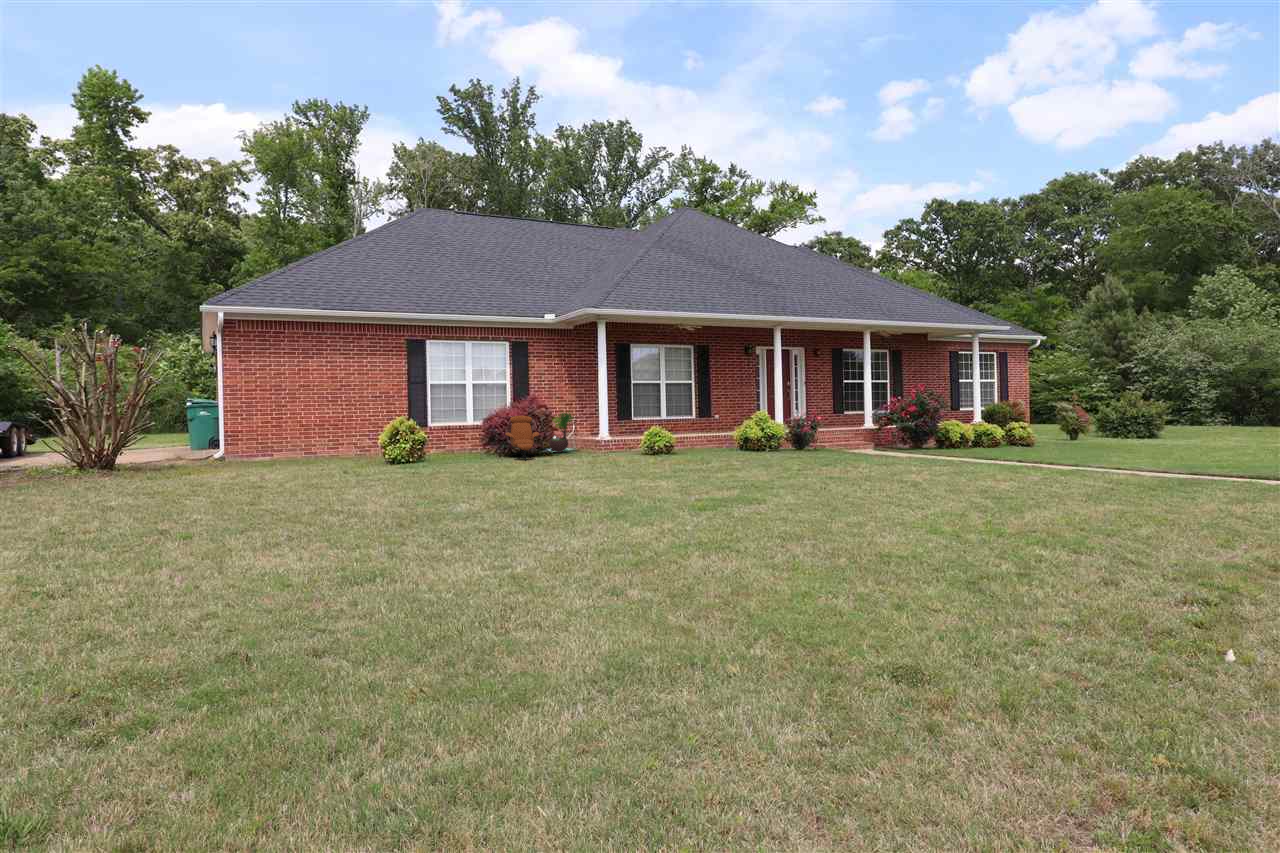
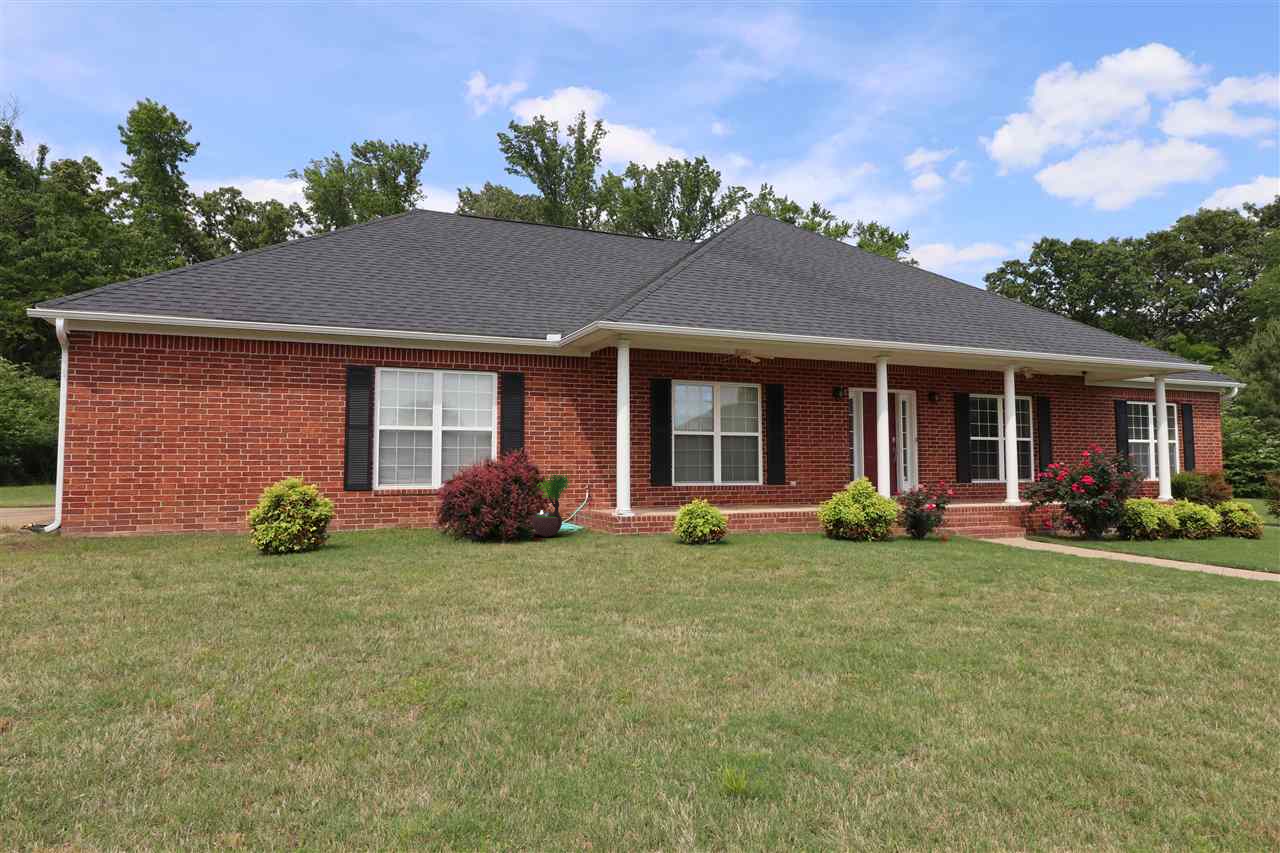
lounge chair: present [505,416,539,460] -> none [458,478,513,552]

